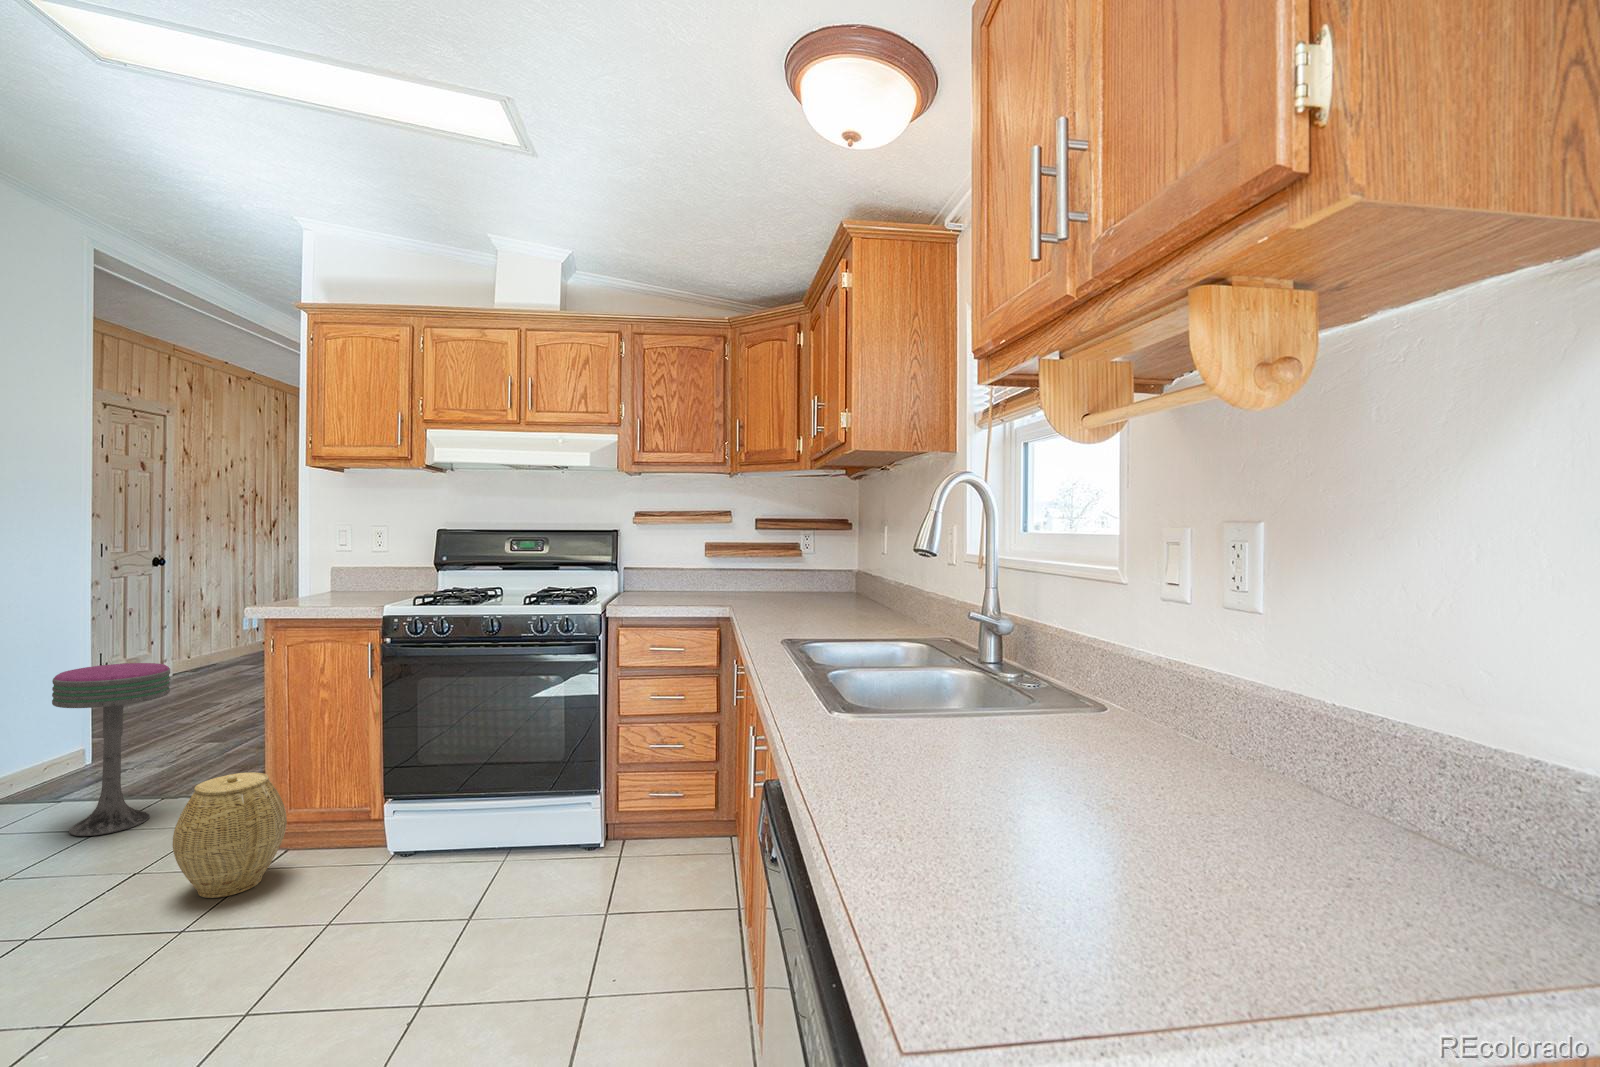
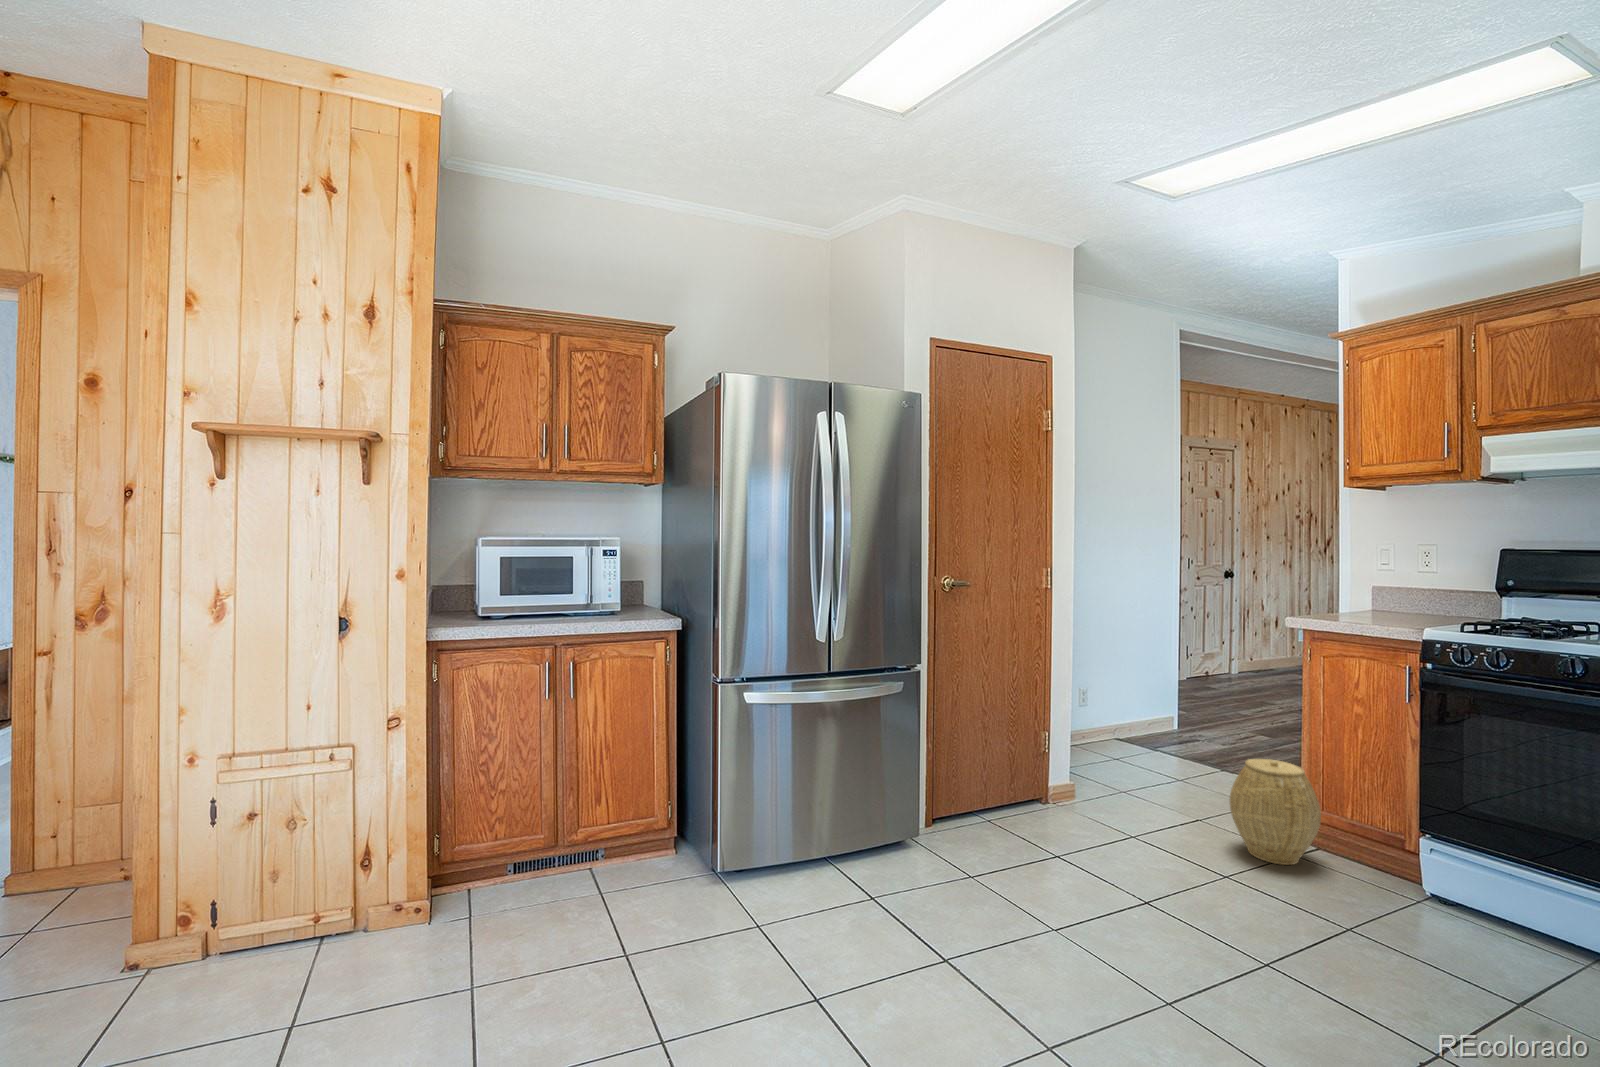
bar stool: present [52,663,170,836] -> none [1157,651,1231,783]

